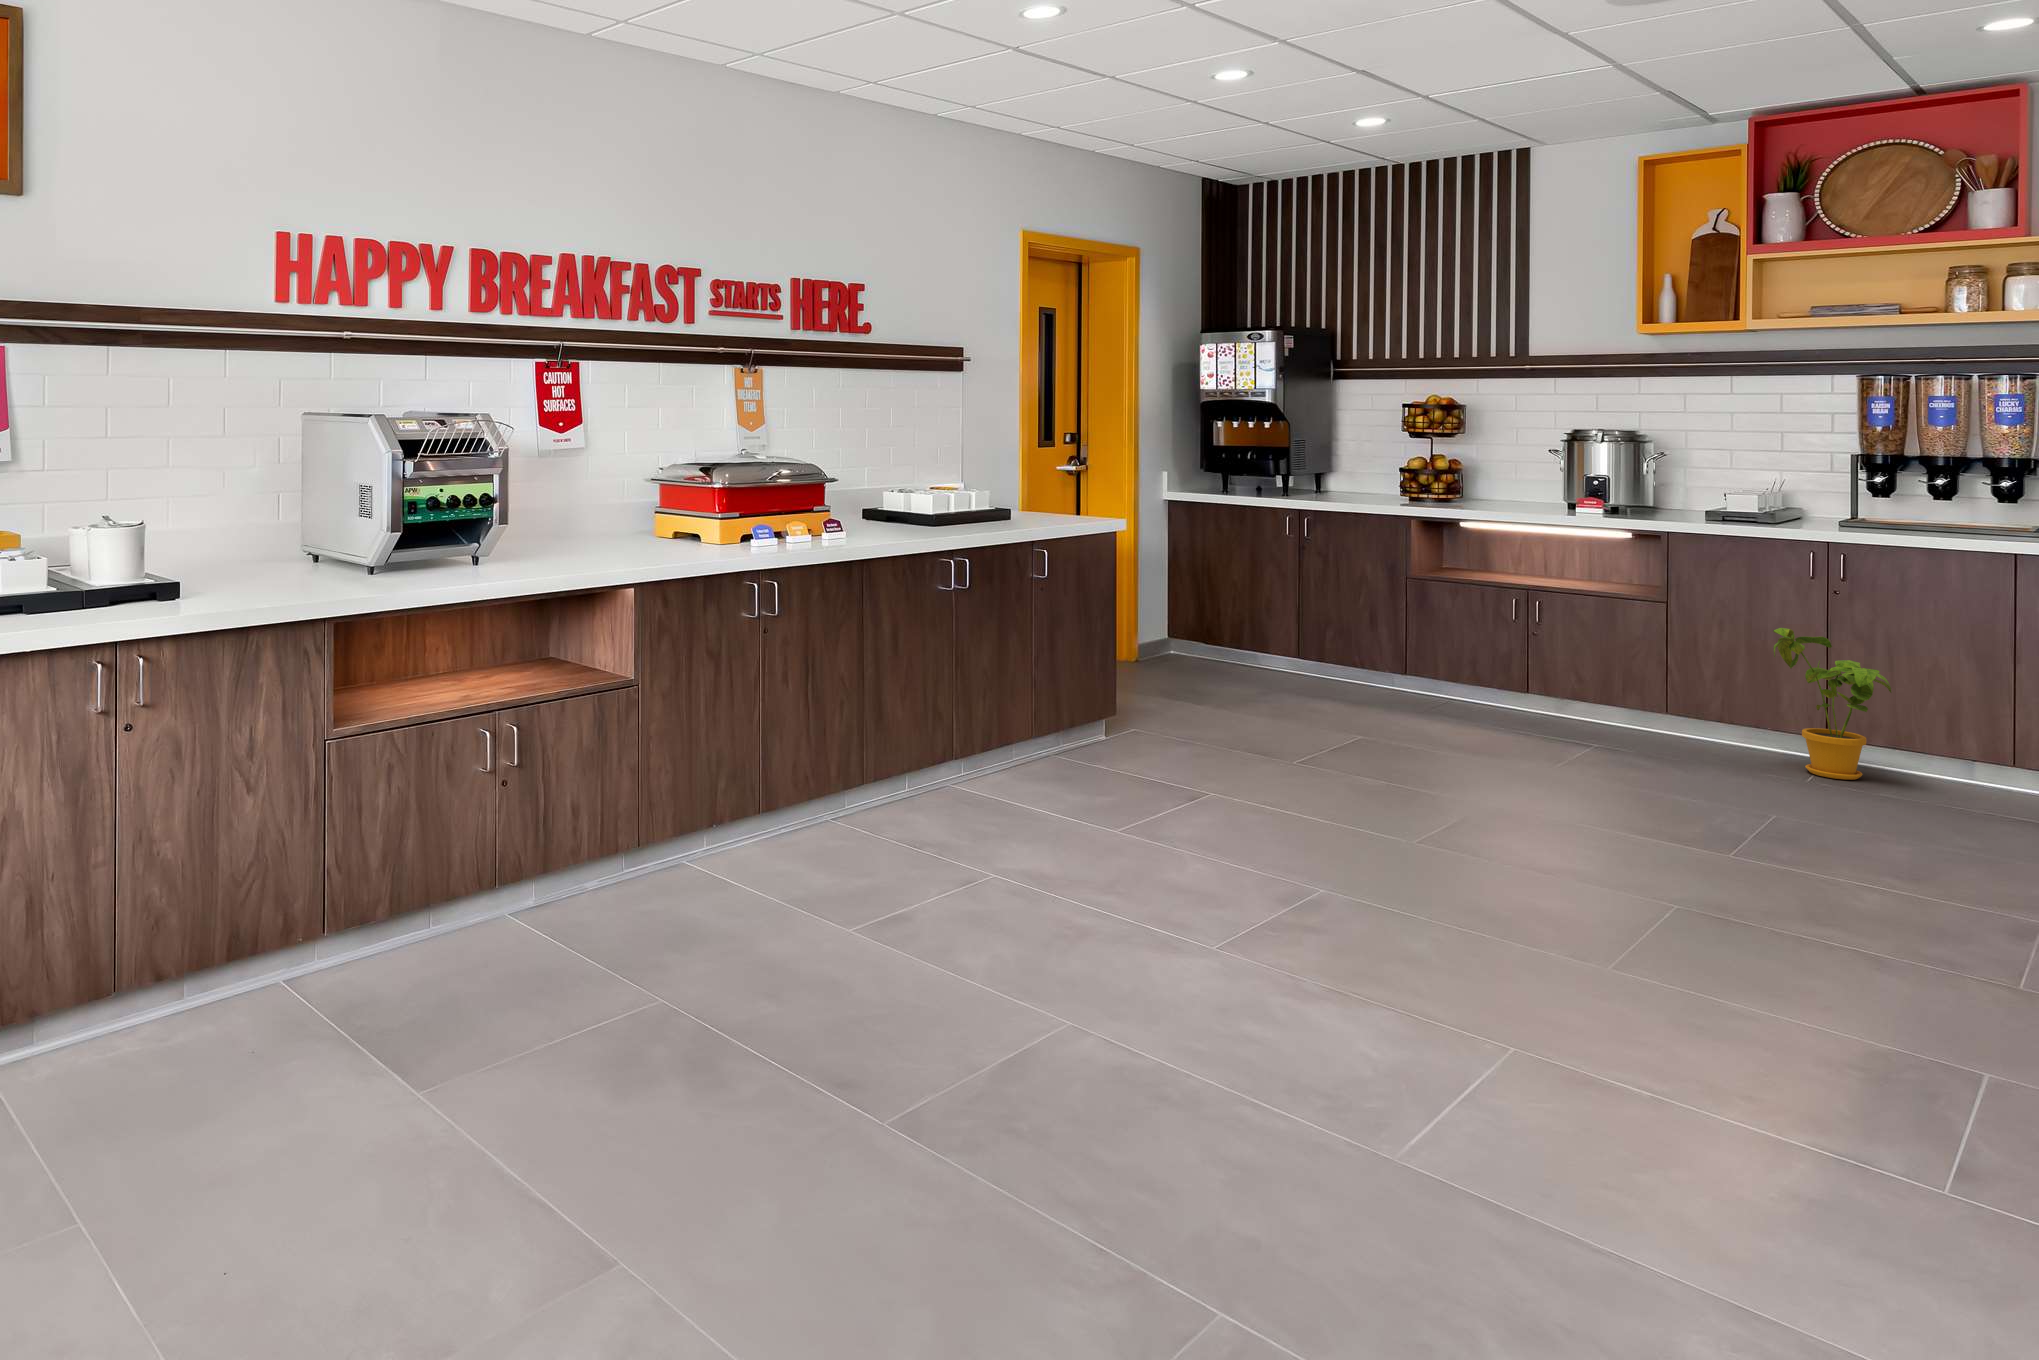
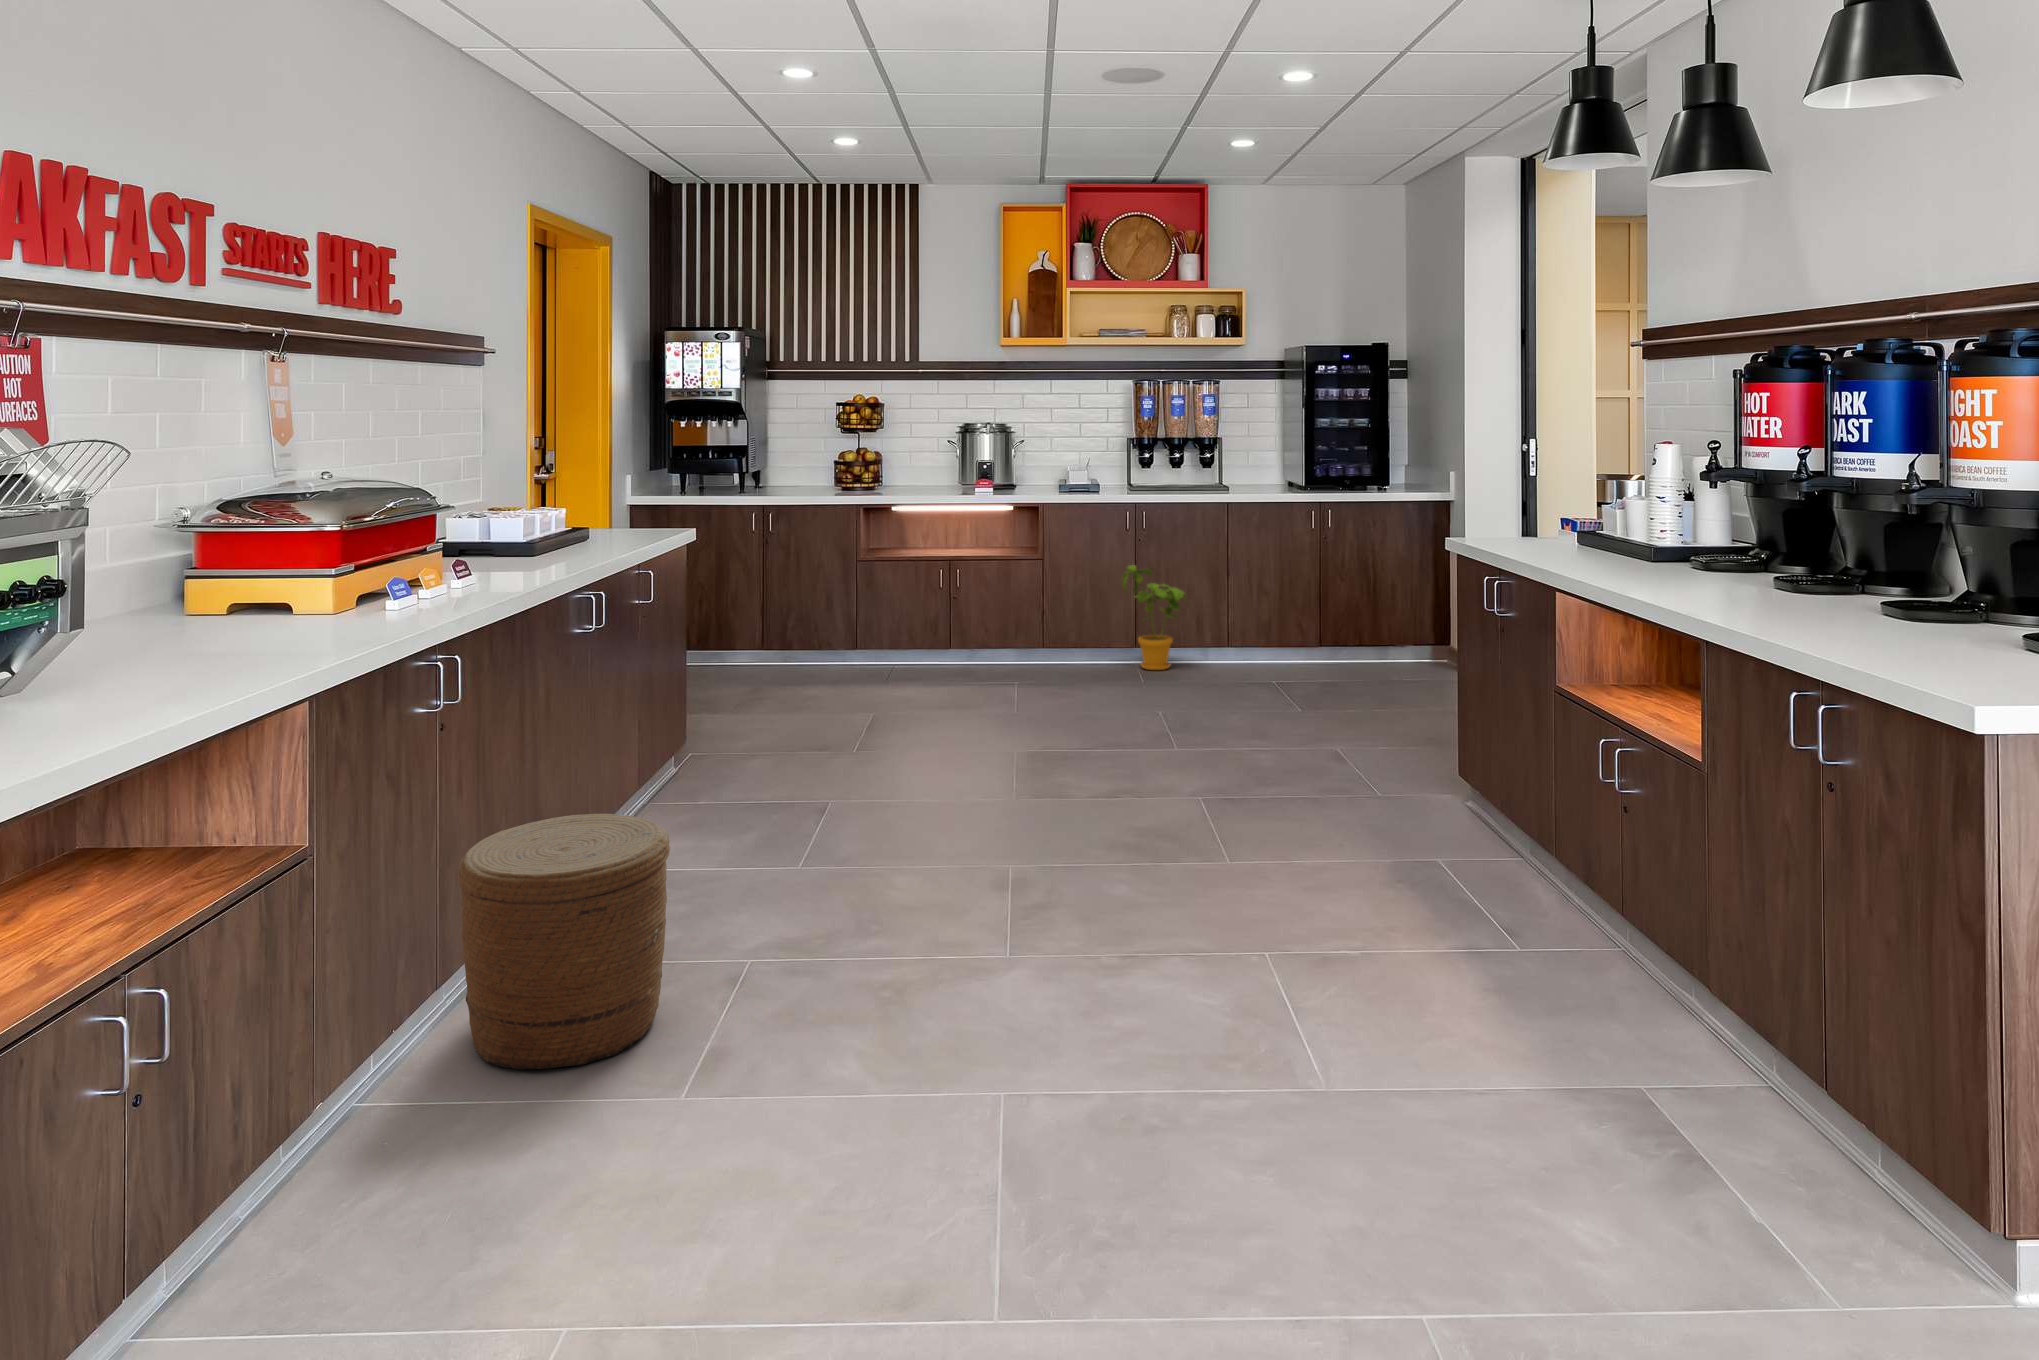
woven basket: none [753,712,901,885] -> present [458,814,670,1069]

